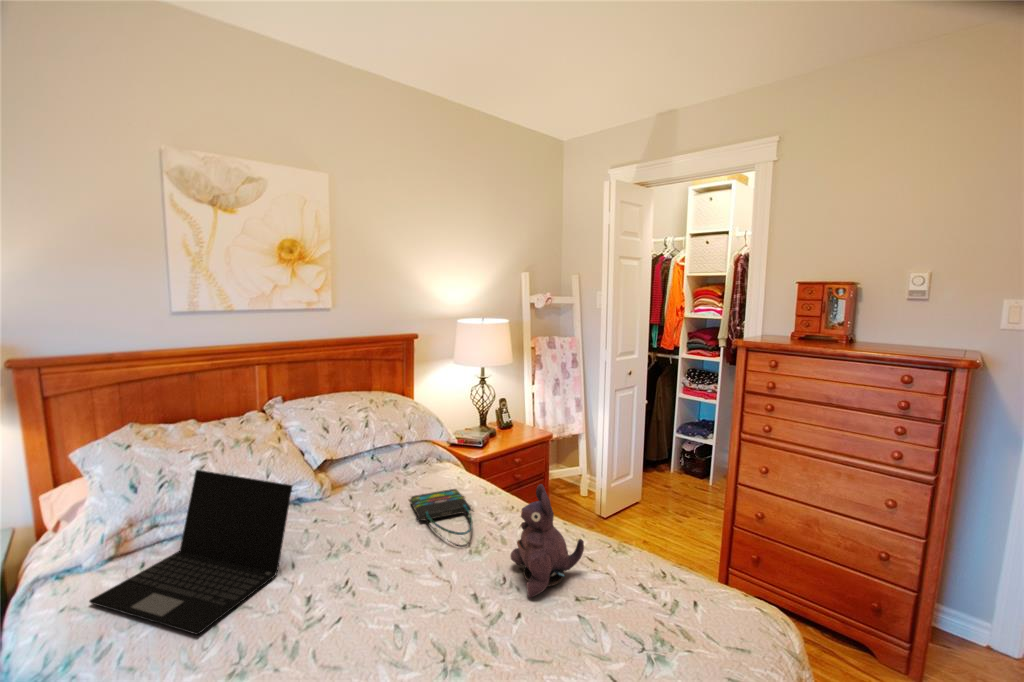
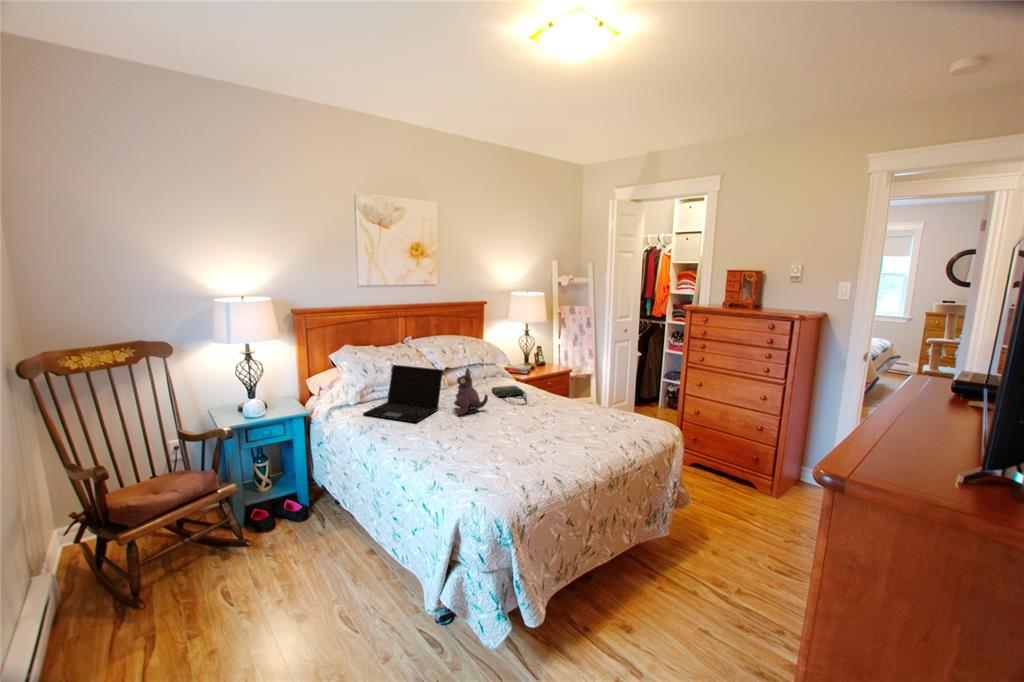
plush toy: present [510,484,584,598] -> present [454,368,488,415]

